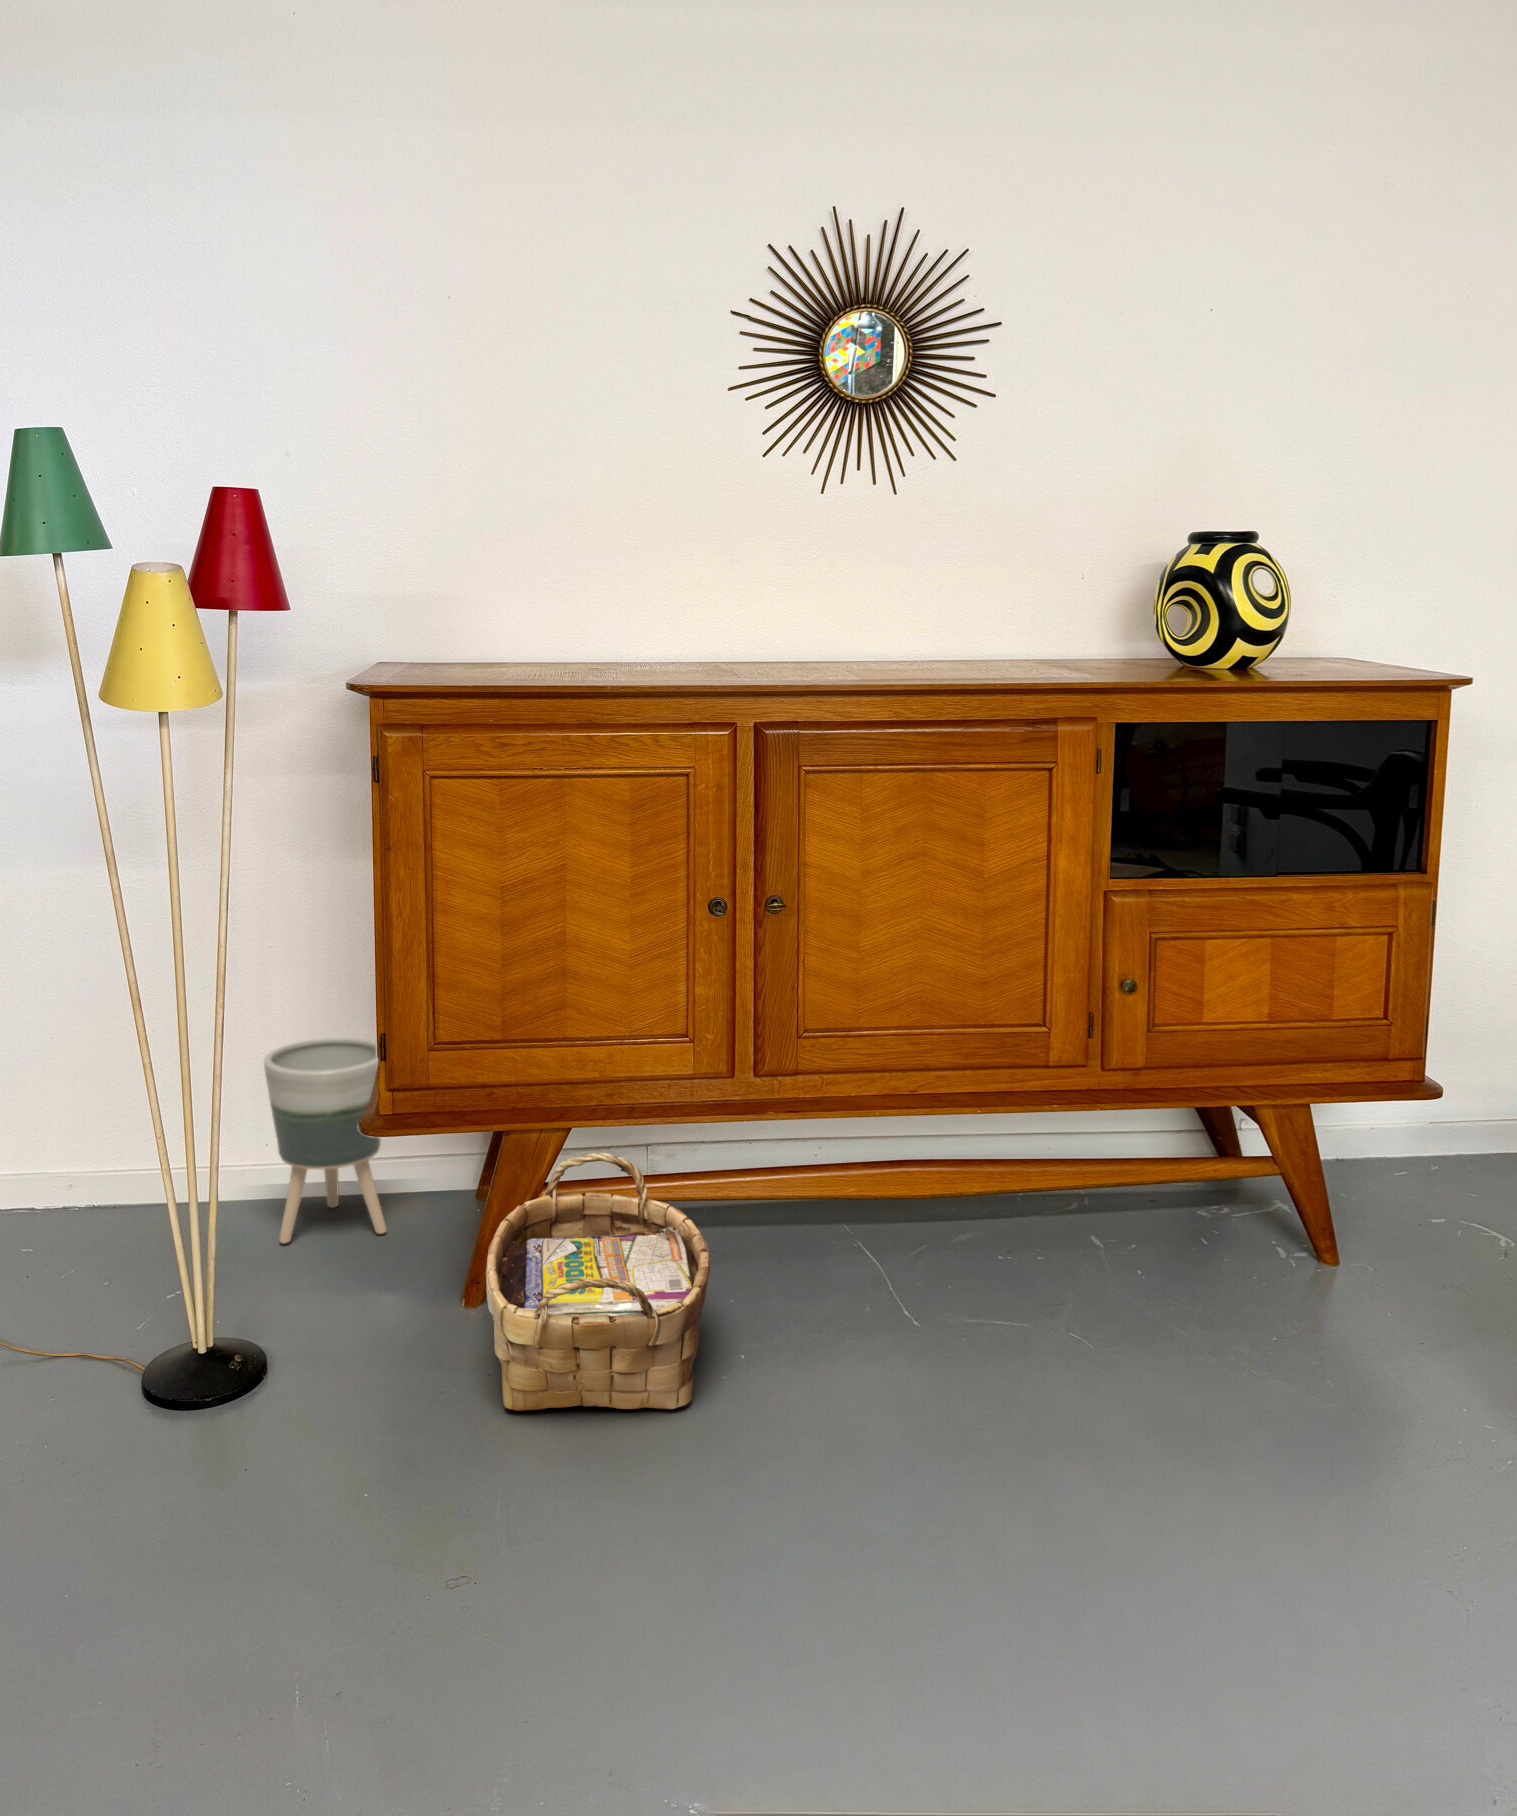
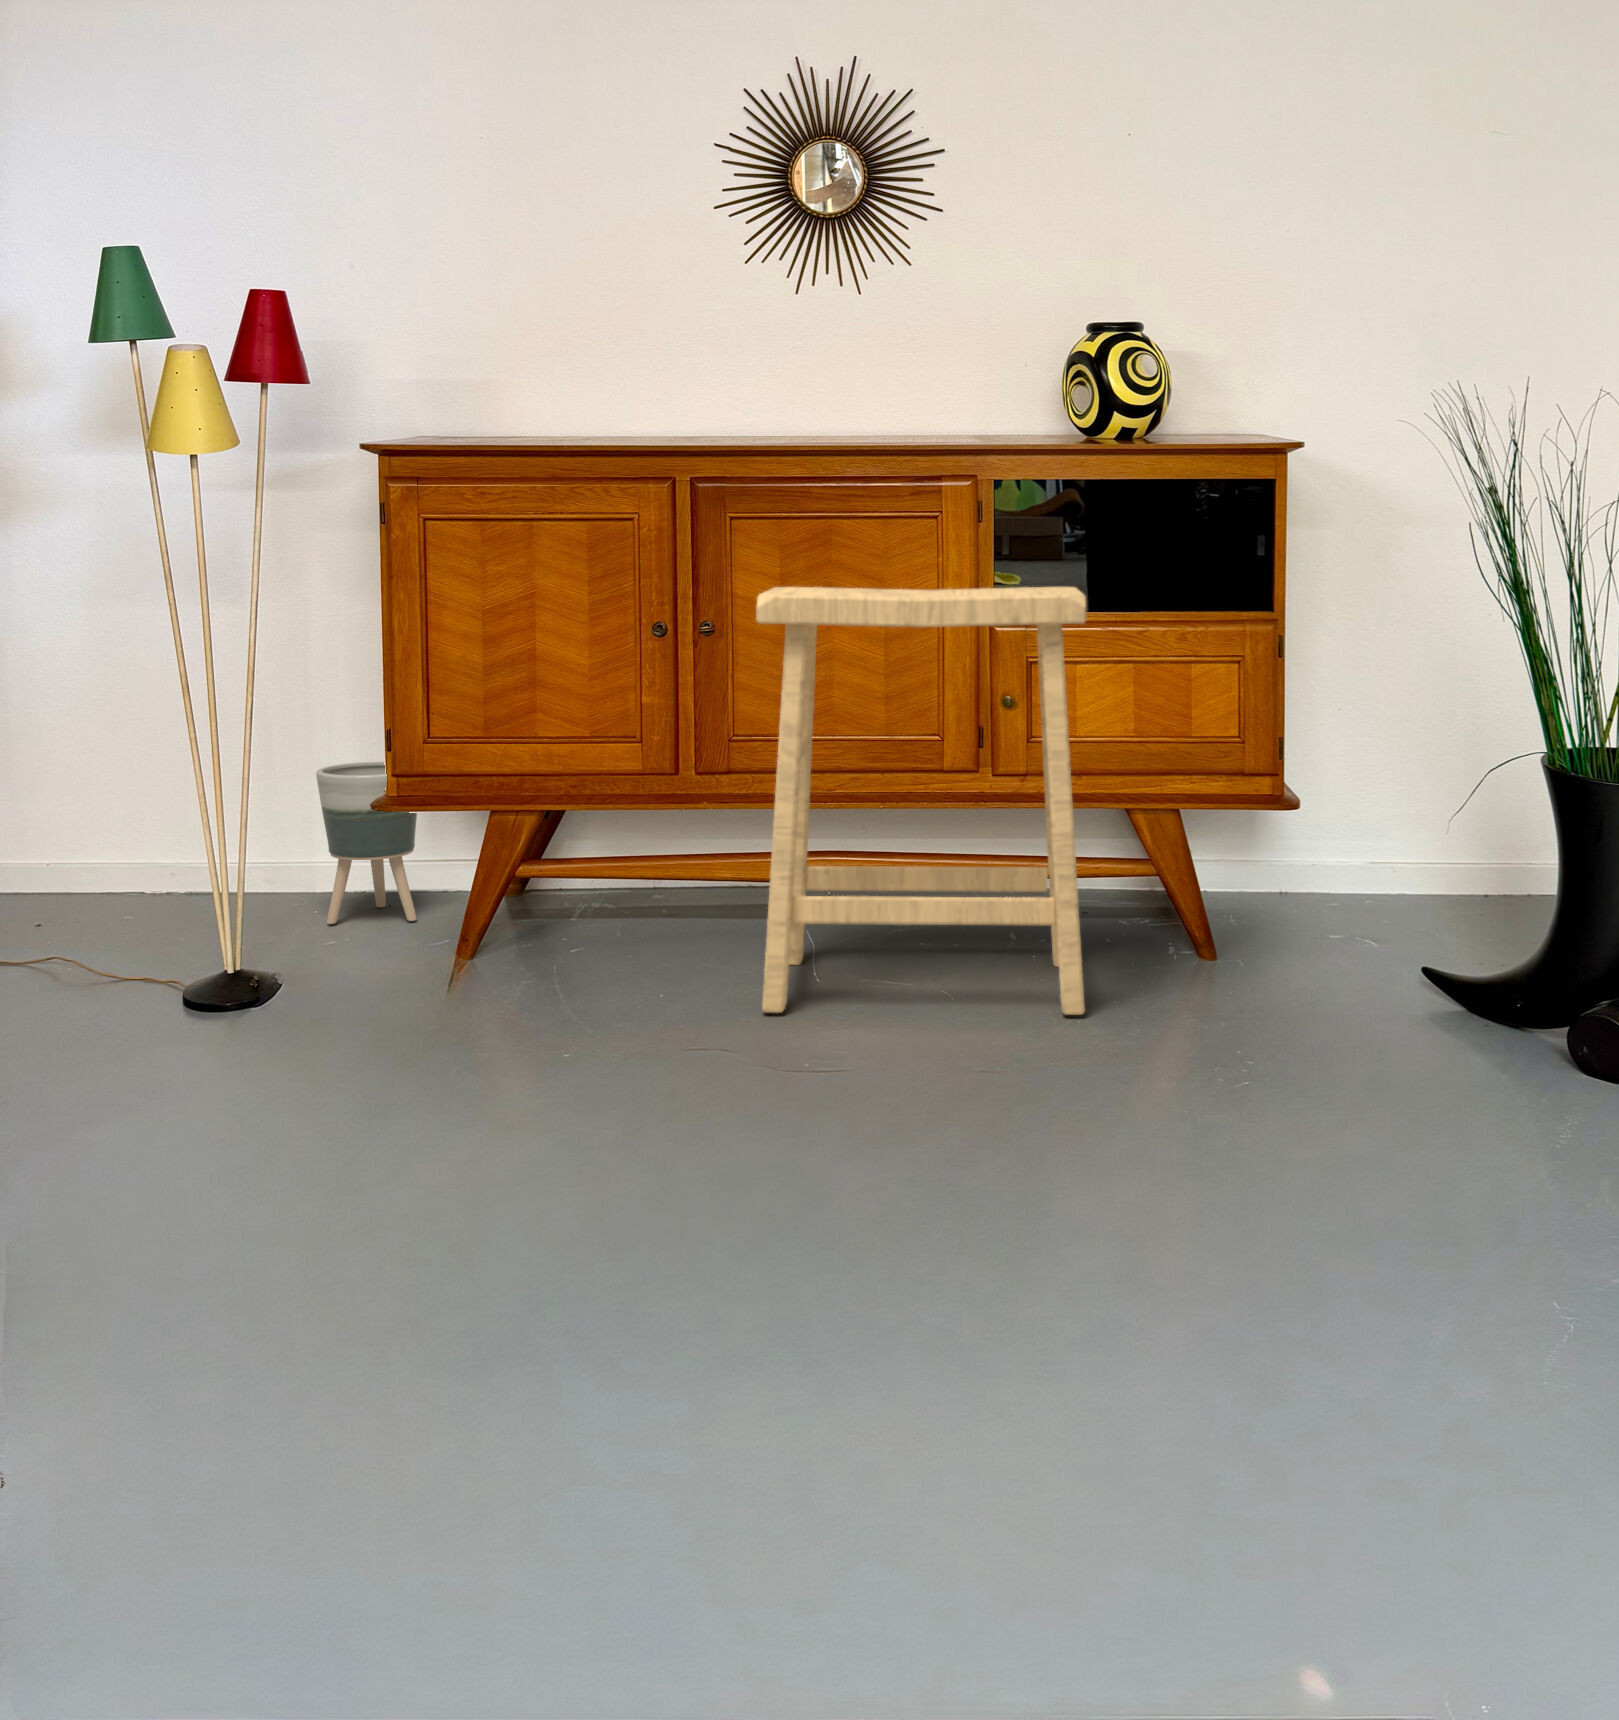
stool: none [858,855,1306,1405] -> present [756,587,1086,1015]
woven basket: present [486,1153,710,1411] -> none [442,829,630,1010]

